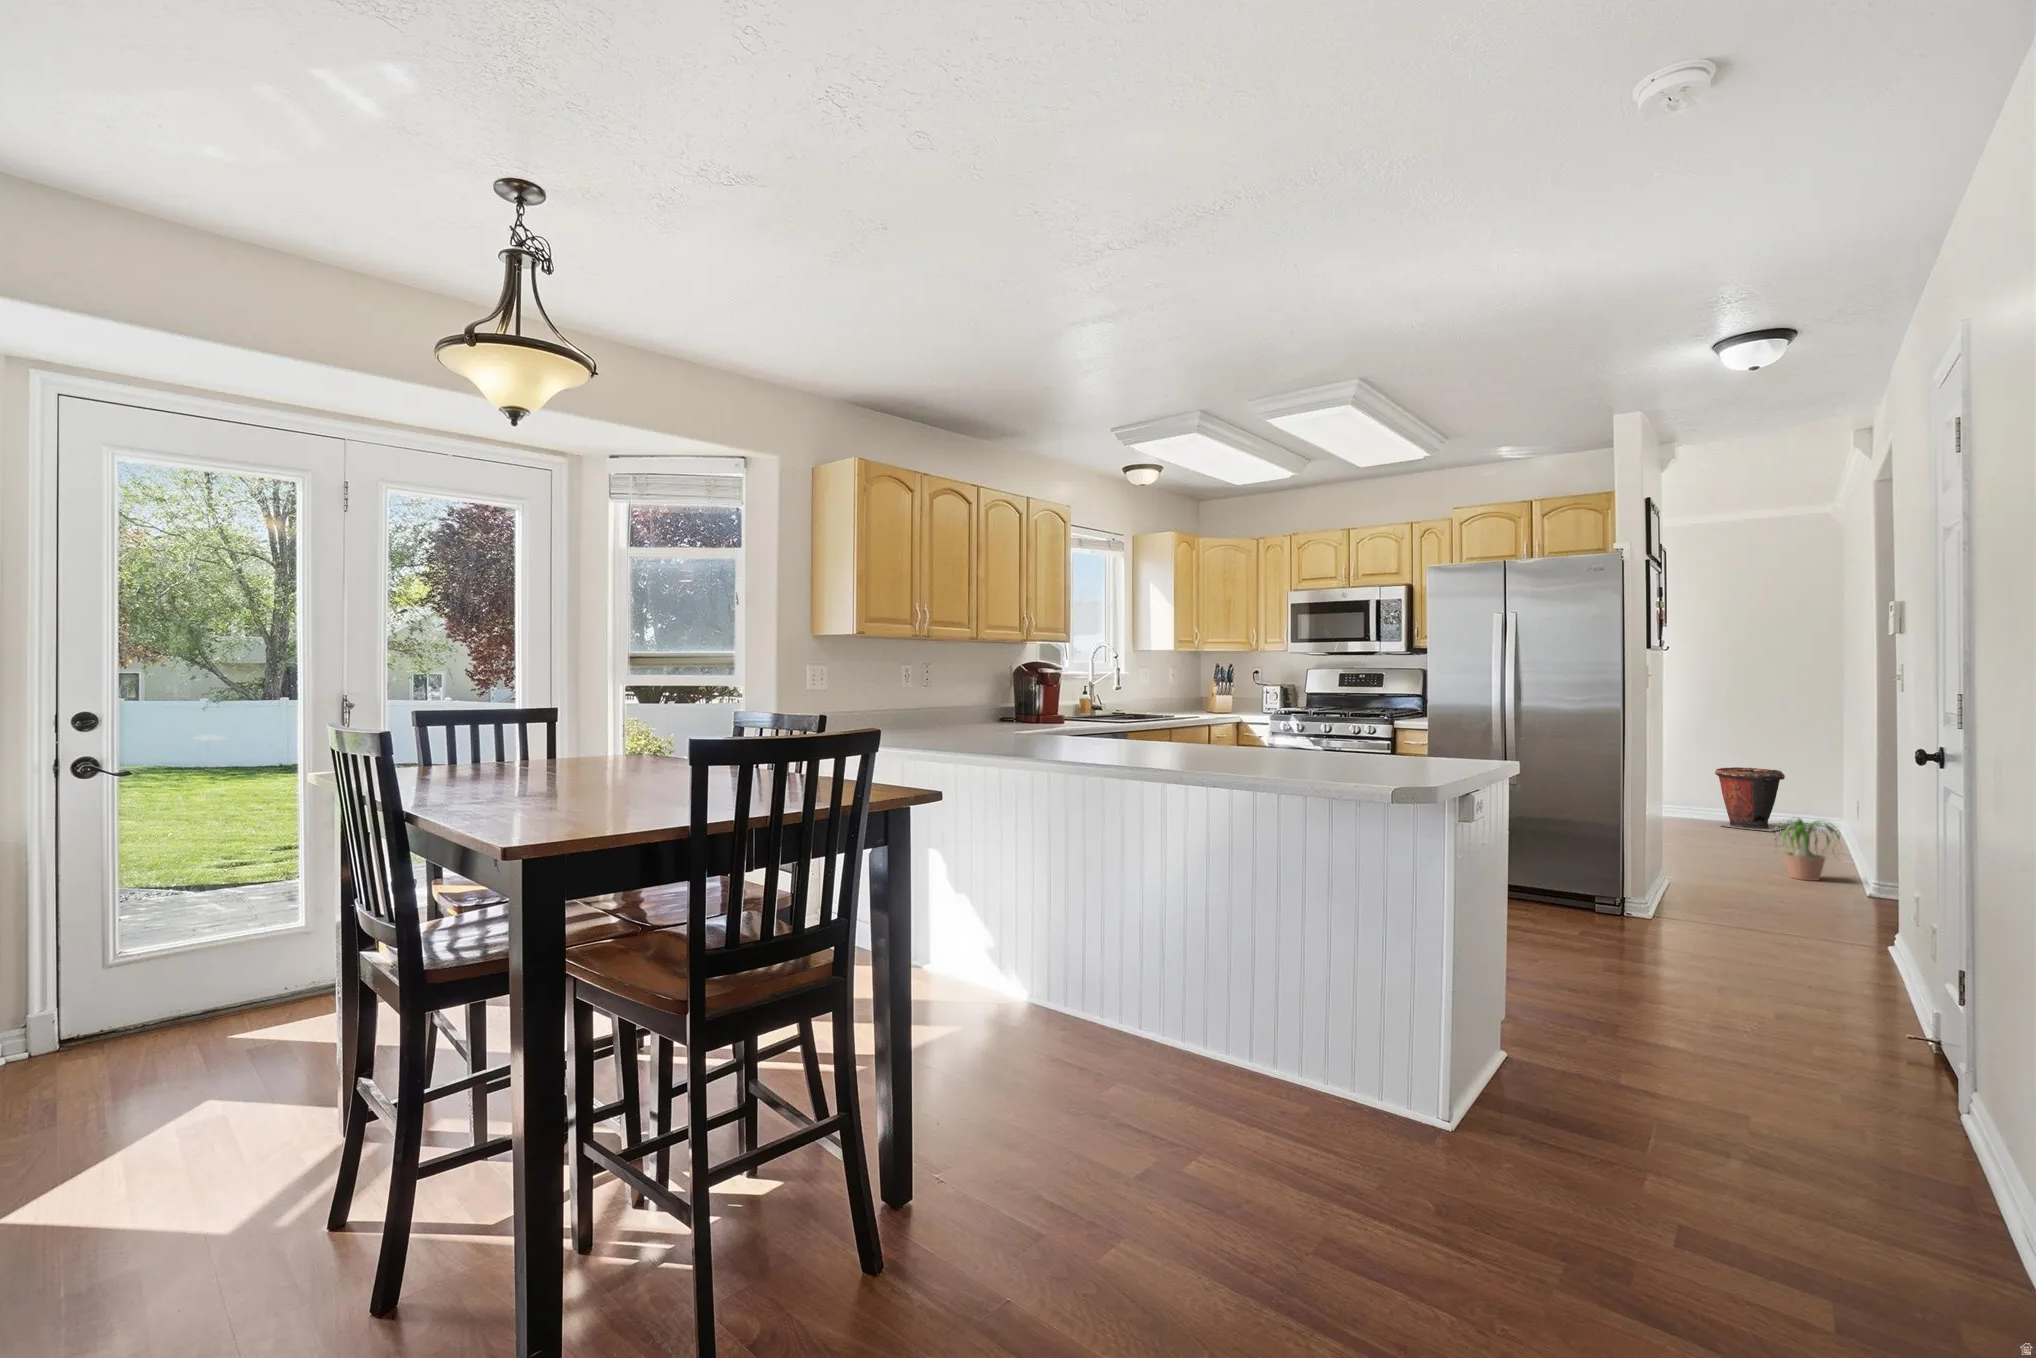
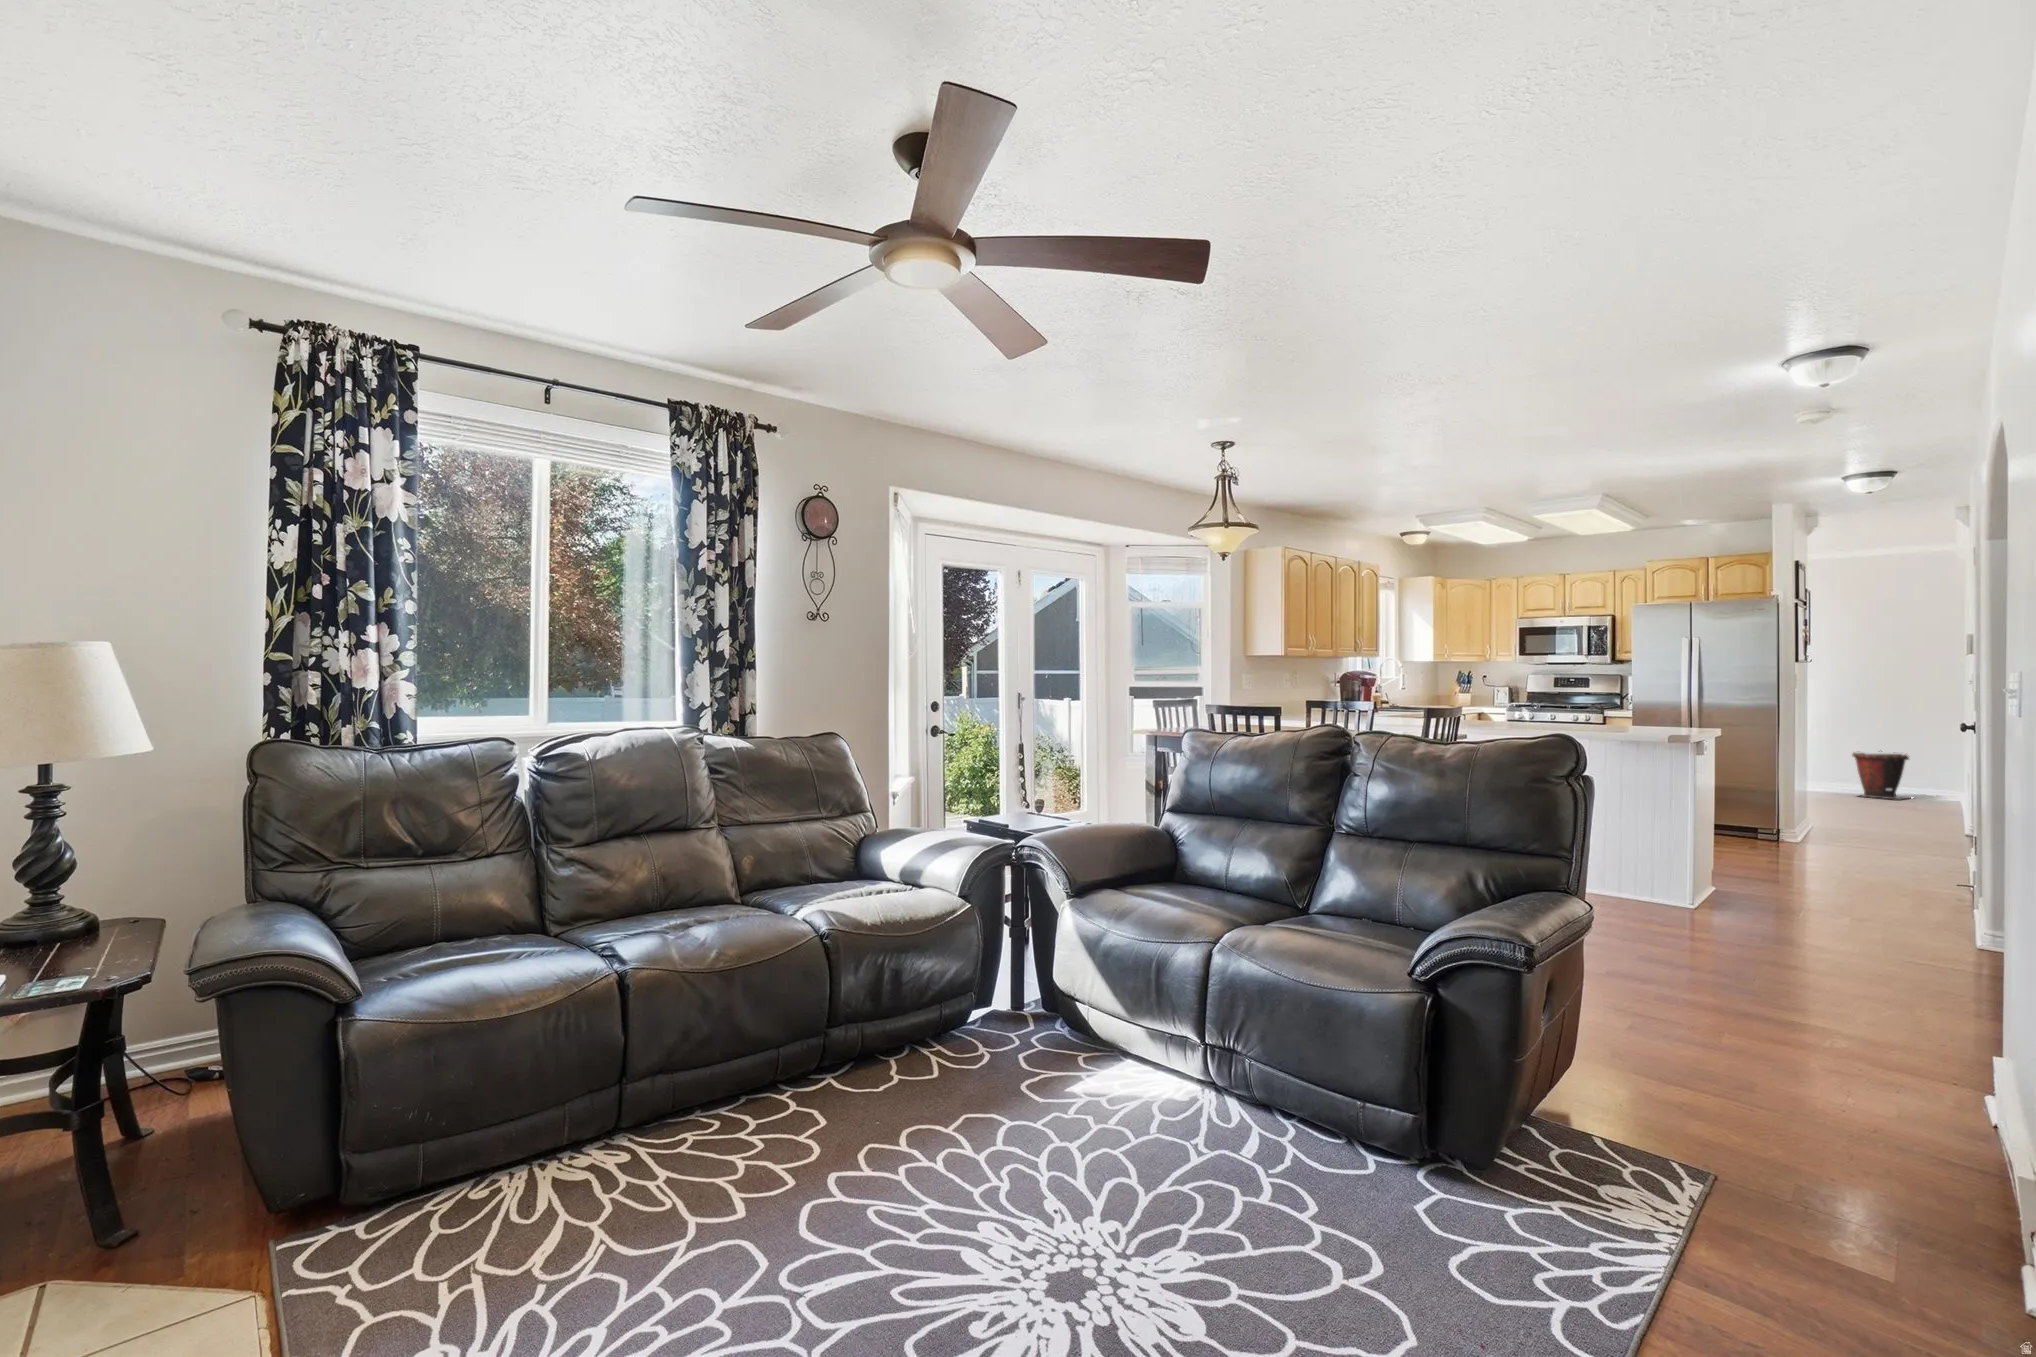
potted plant: present [1775,818,1840,881] -> none [1891,782,1955,827]

